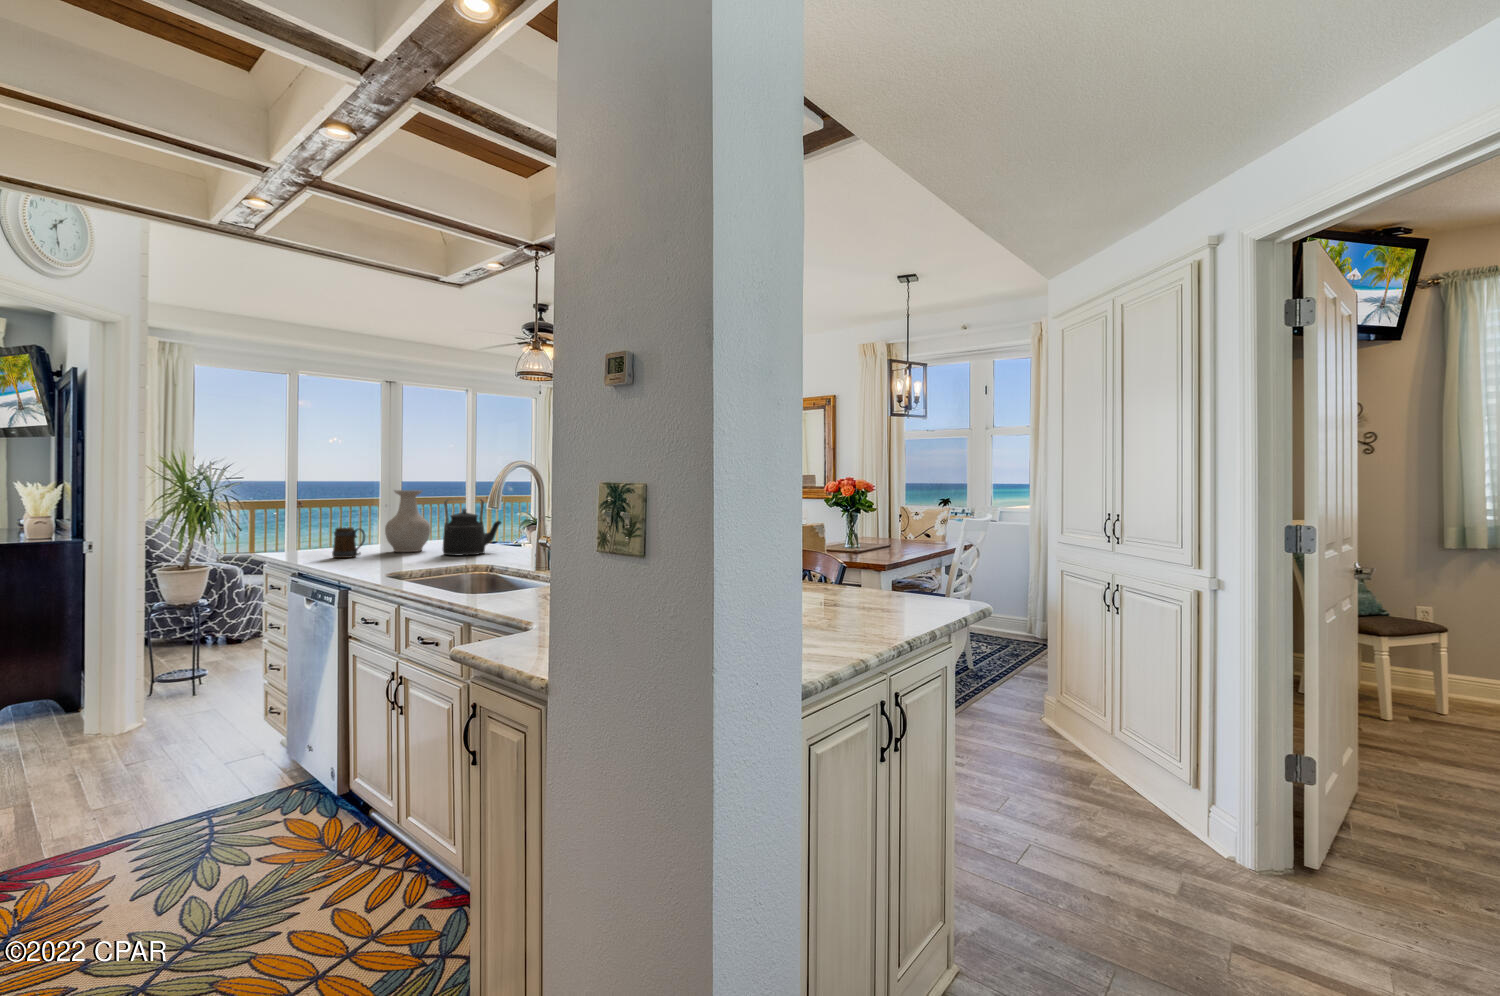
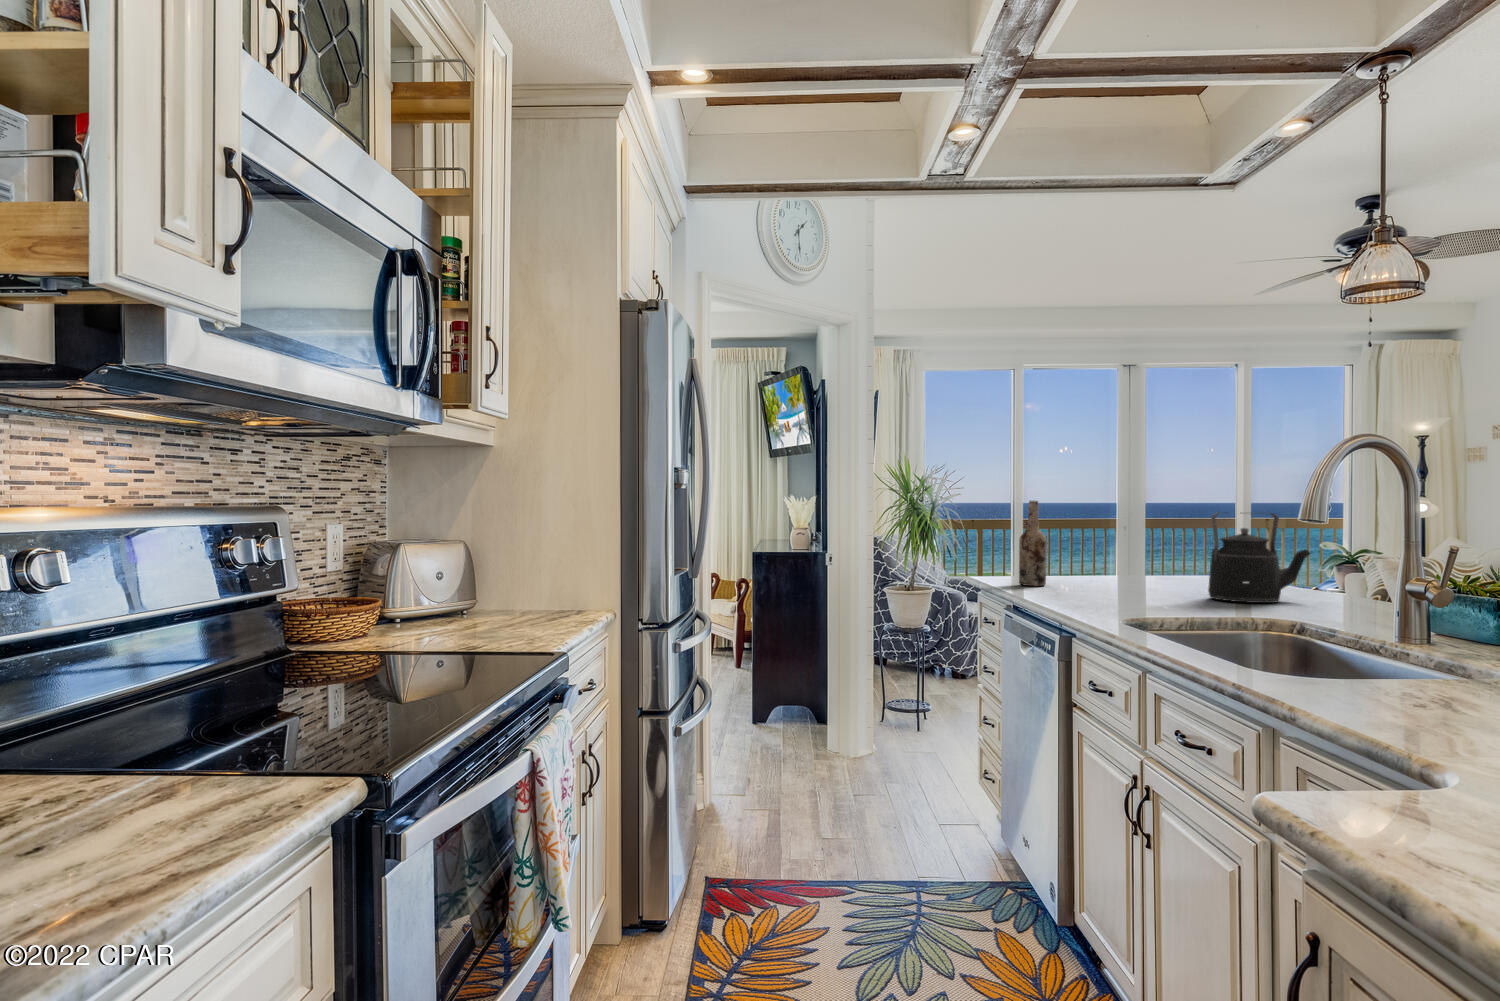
vase: present [385,490,431,552] -> none [1123,500,1189,591]
wine bottle: none [301,491,325,556] -> present [1019,501,1047,586]
mug: present [332,527,365,558] -> none [1055,550,1097,592]

